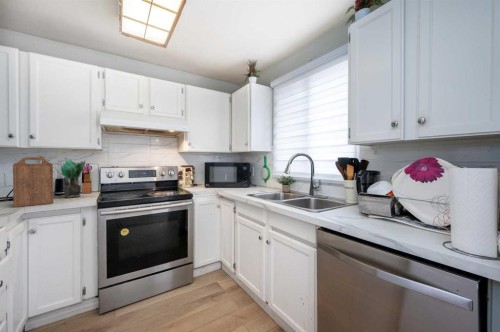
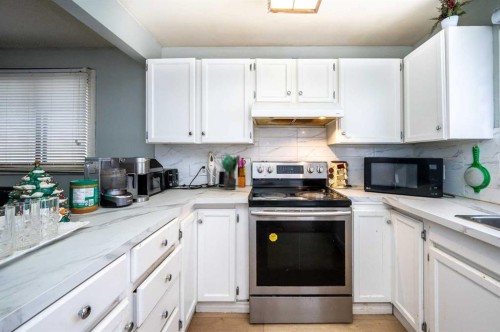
cutting board: present [13,157,53,207] -> none [191,152,216,195]

